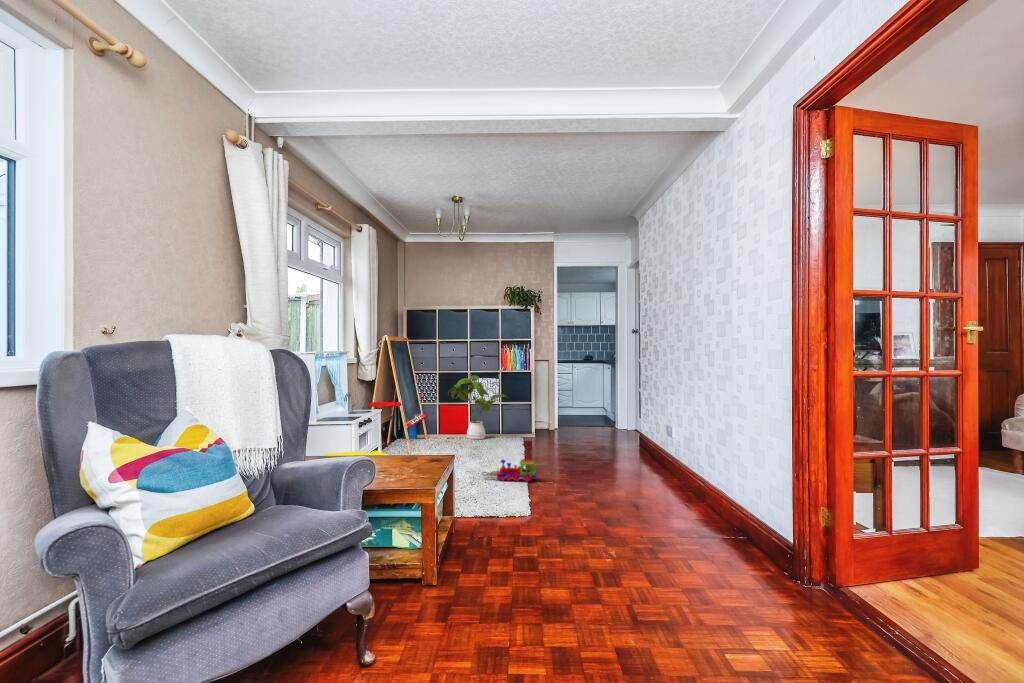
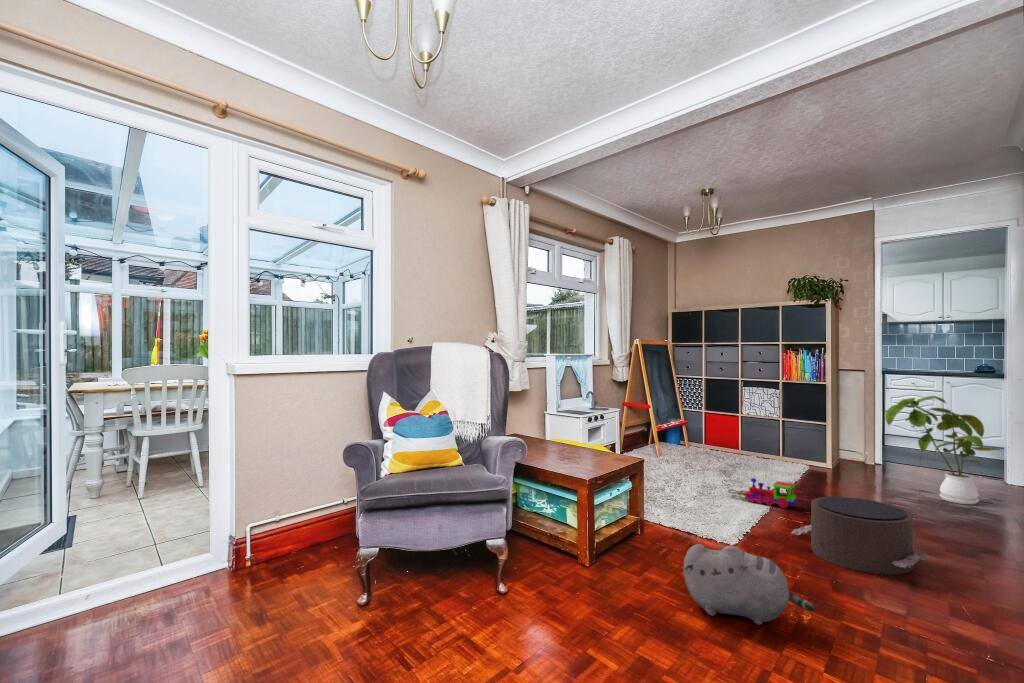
house plant: present [448,375,507,440] -> present [885,396,999,504]
pouf: none [553,467,645,528] -> present [791,497,928,575]
plush toy: none [504,538,617,609] -> present [683,544,815,625]

